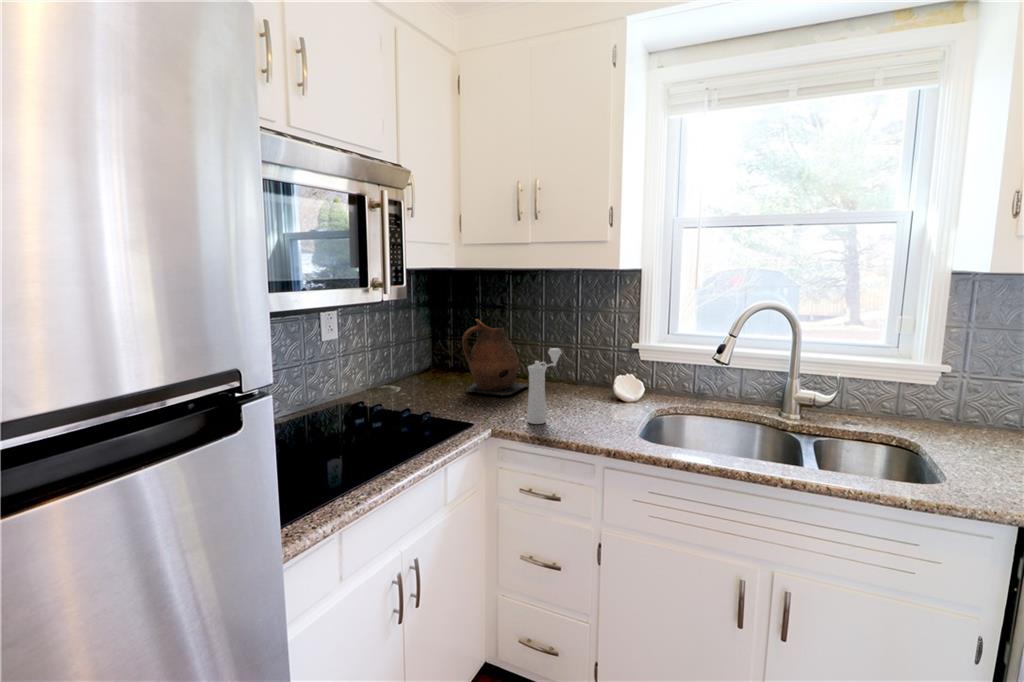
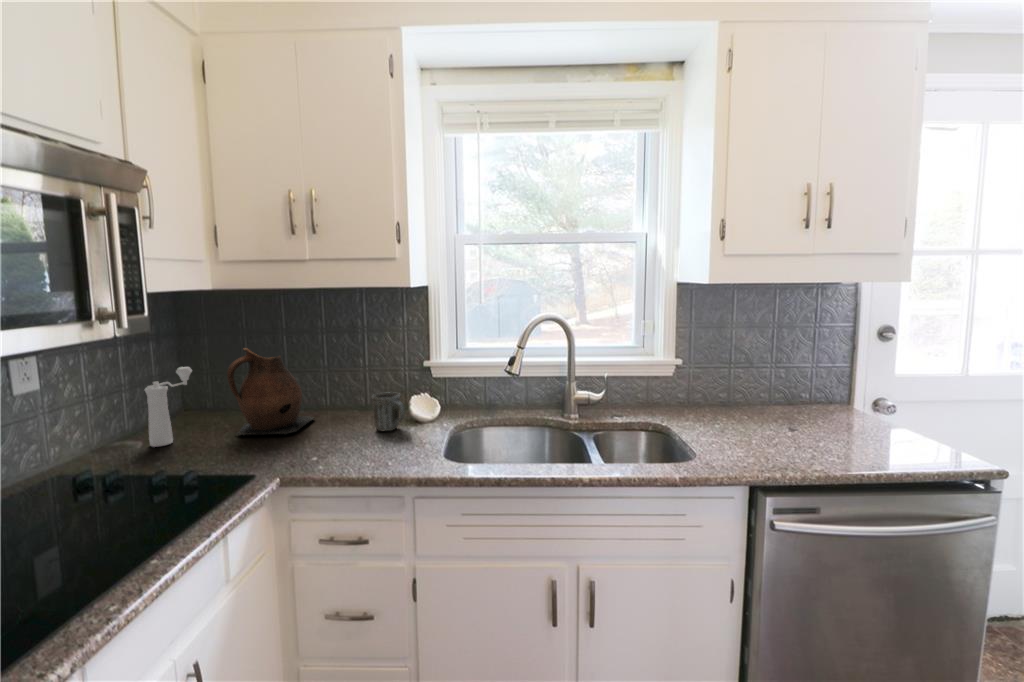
pepper mill: present [527,348,561,424] -> present [145,367,192,447]
mug: none [577,369,606,405] -> present [372,392,405,431]

